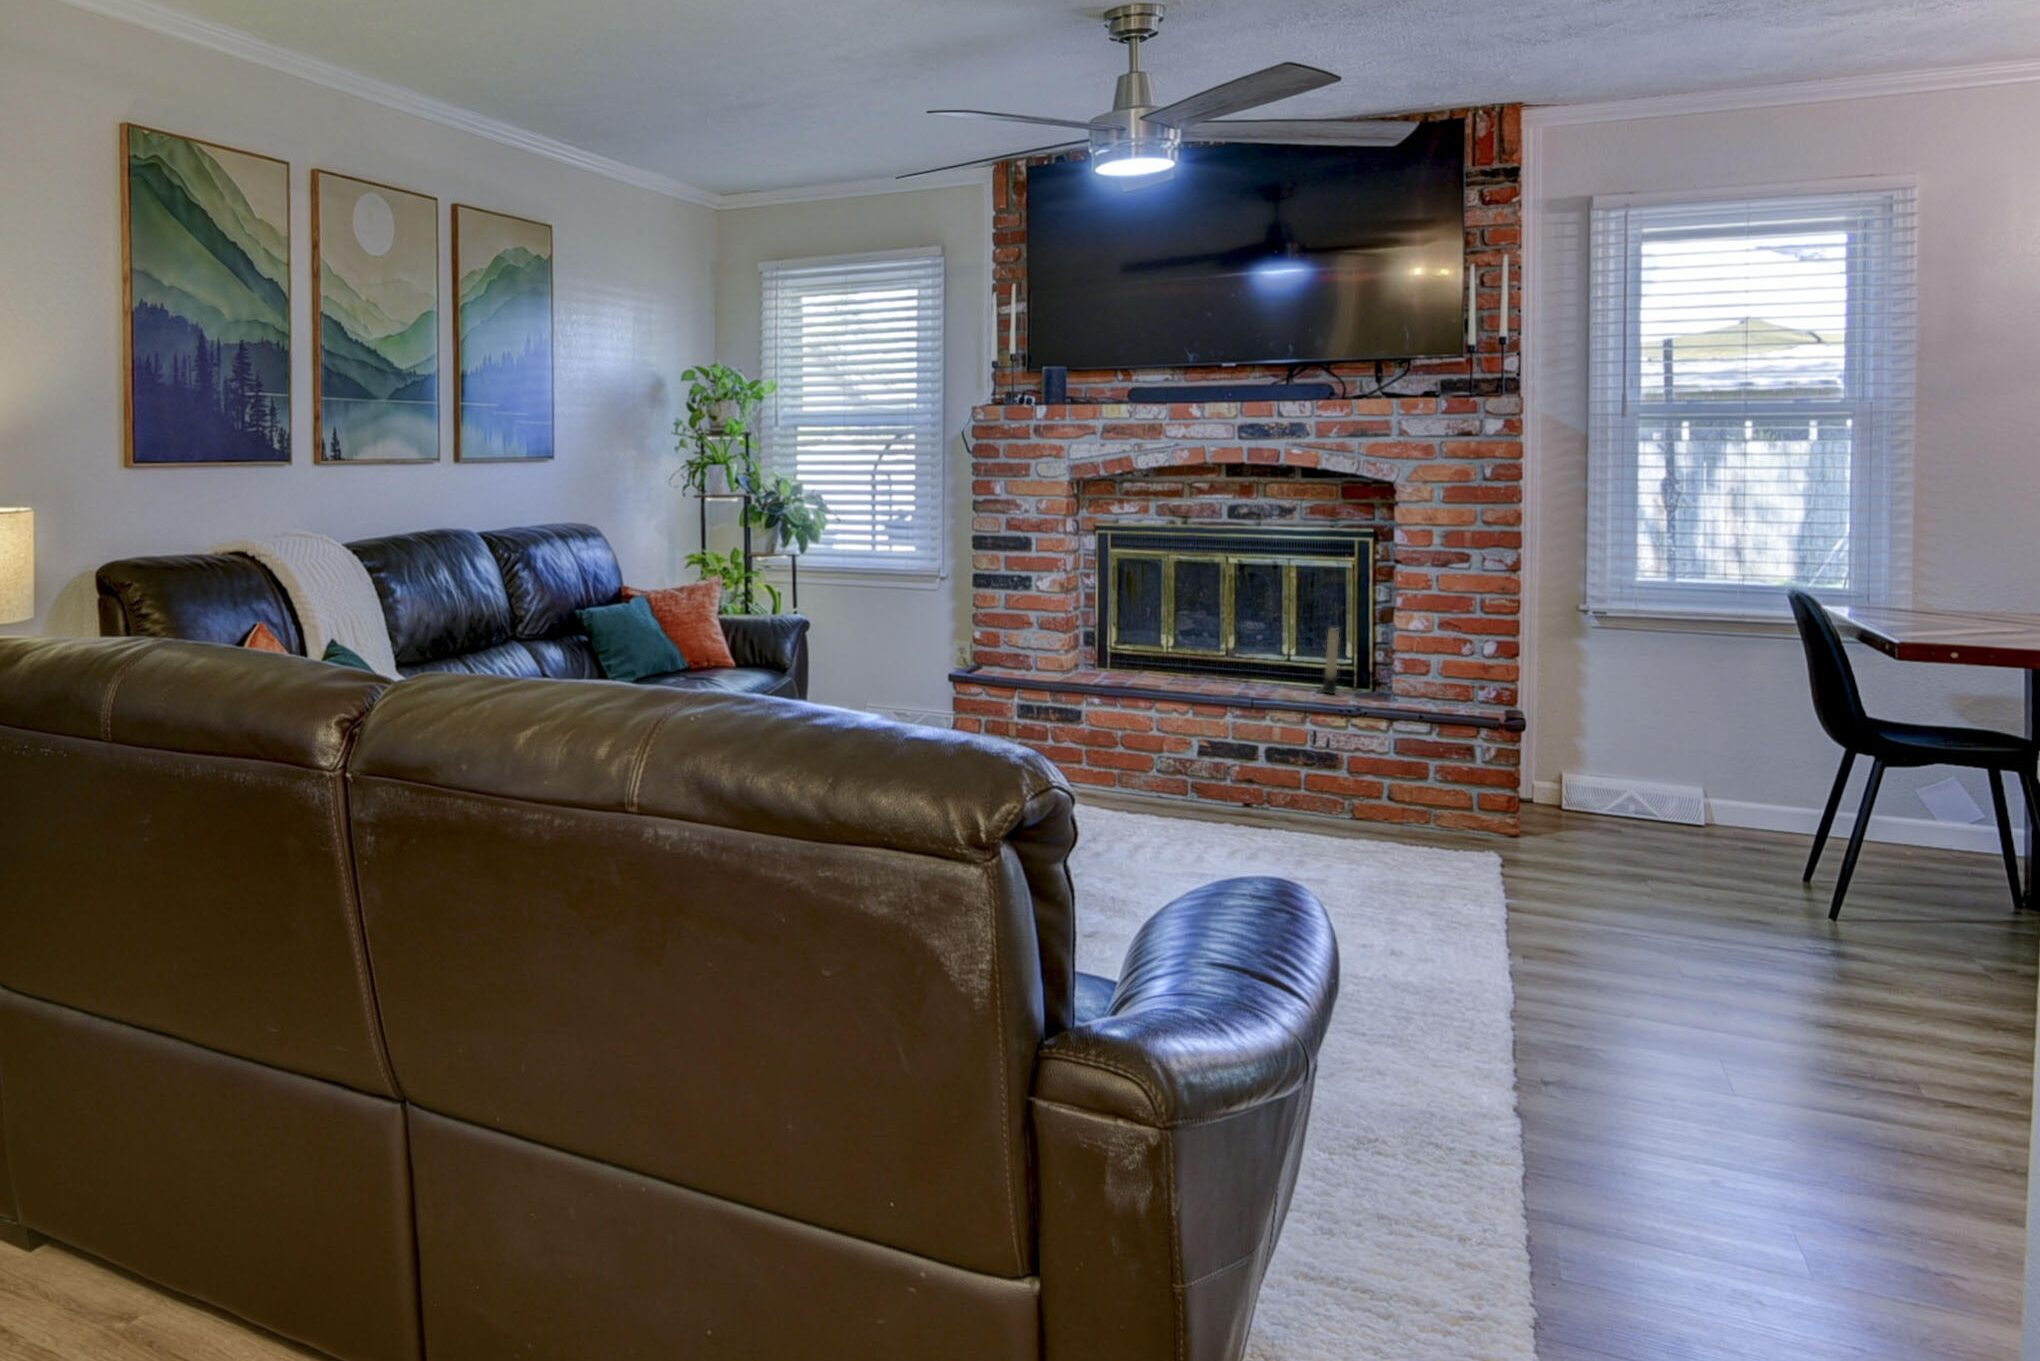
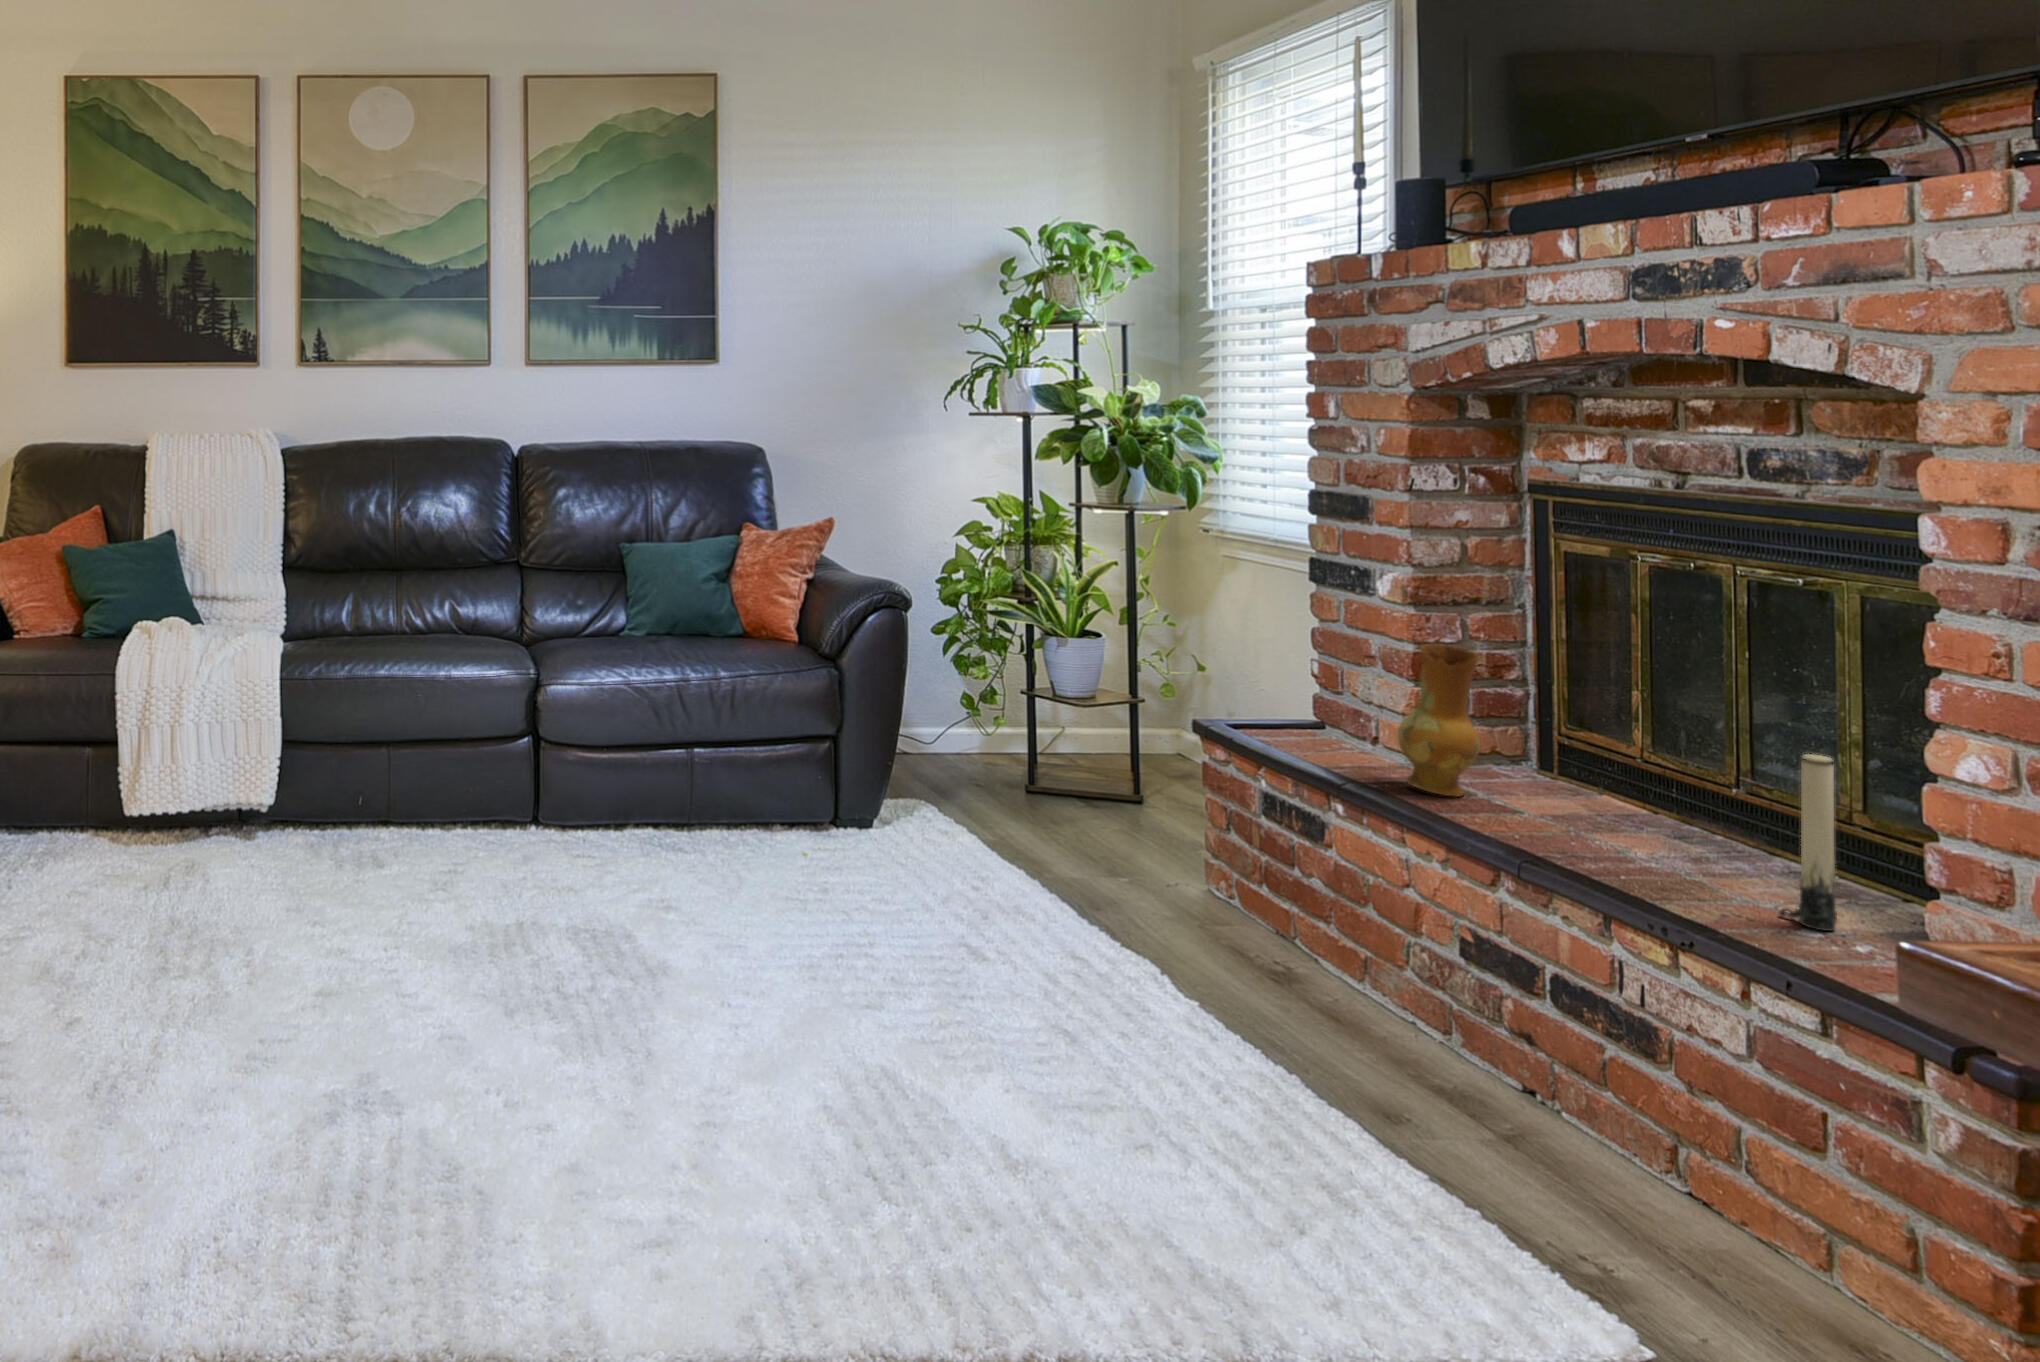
ceramic jug: none [1106,606,1147,677] -> present [1398,645,1481,797]

